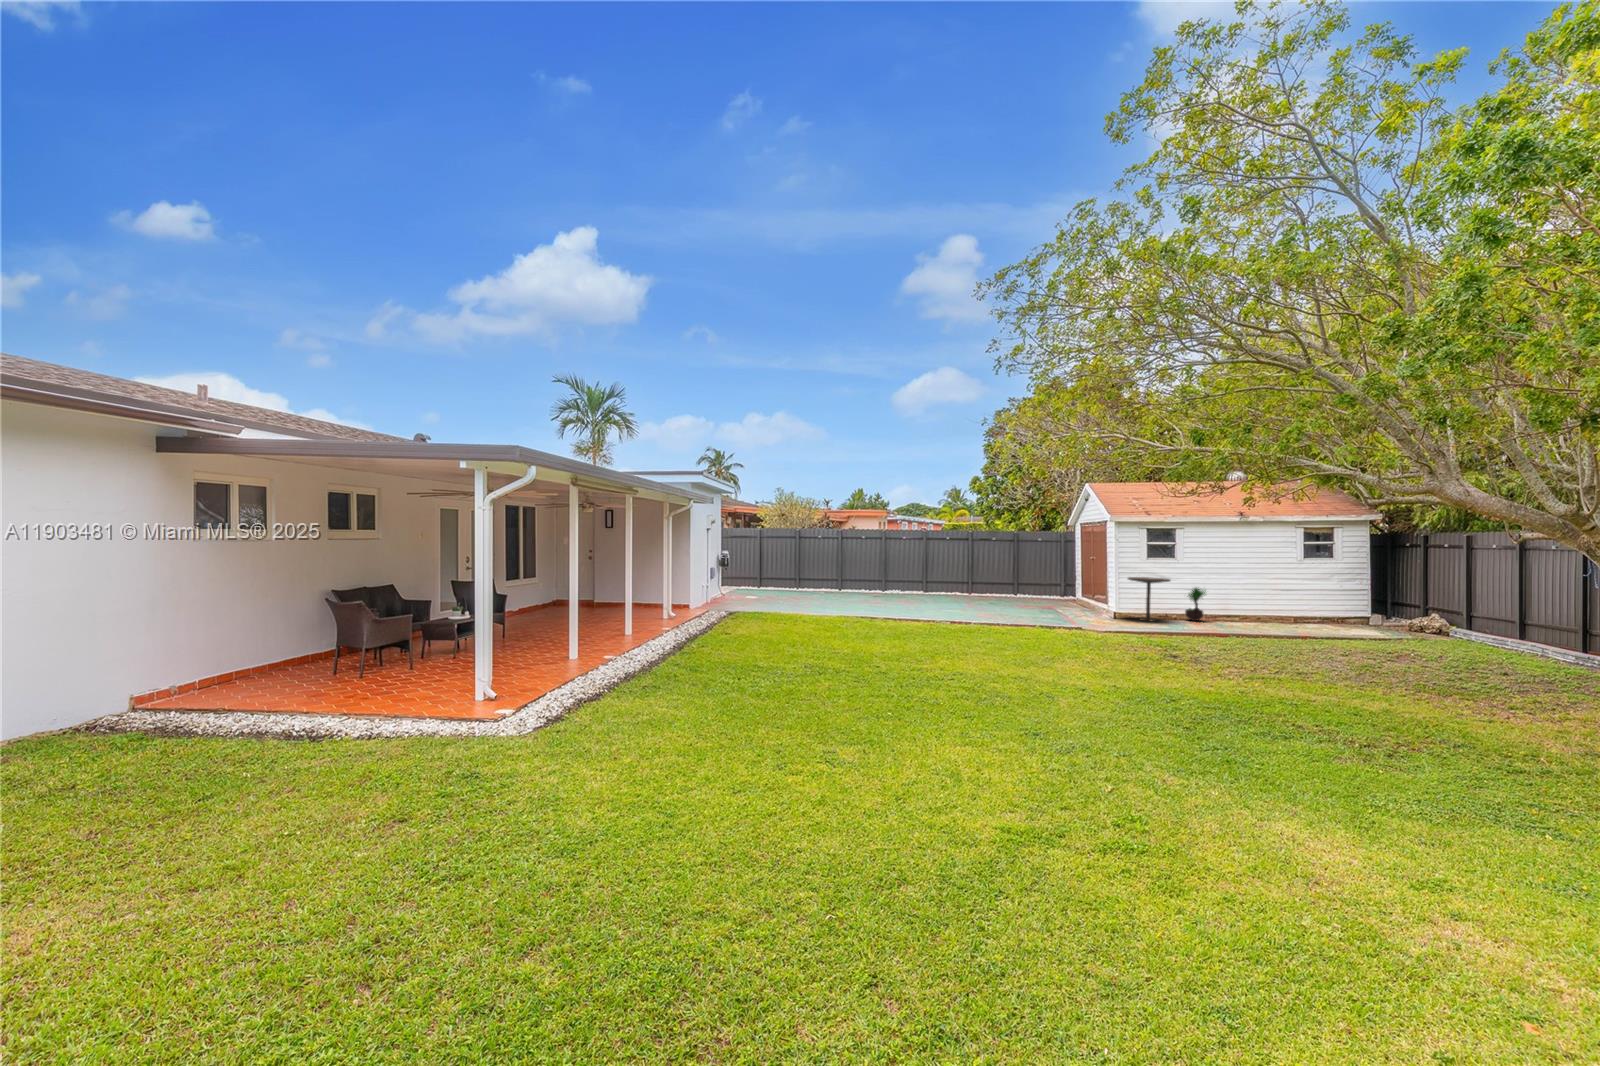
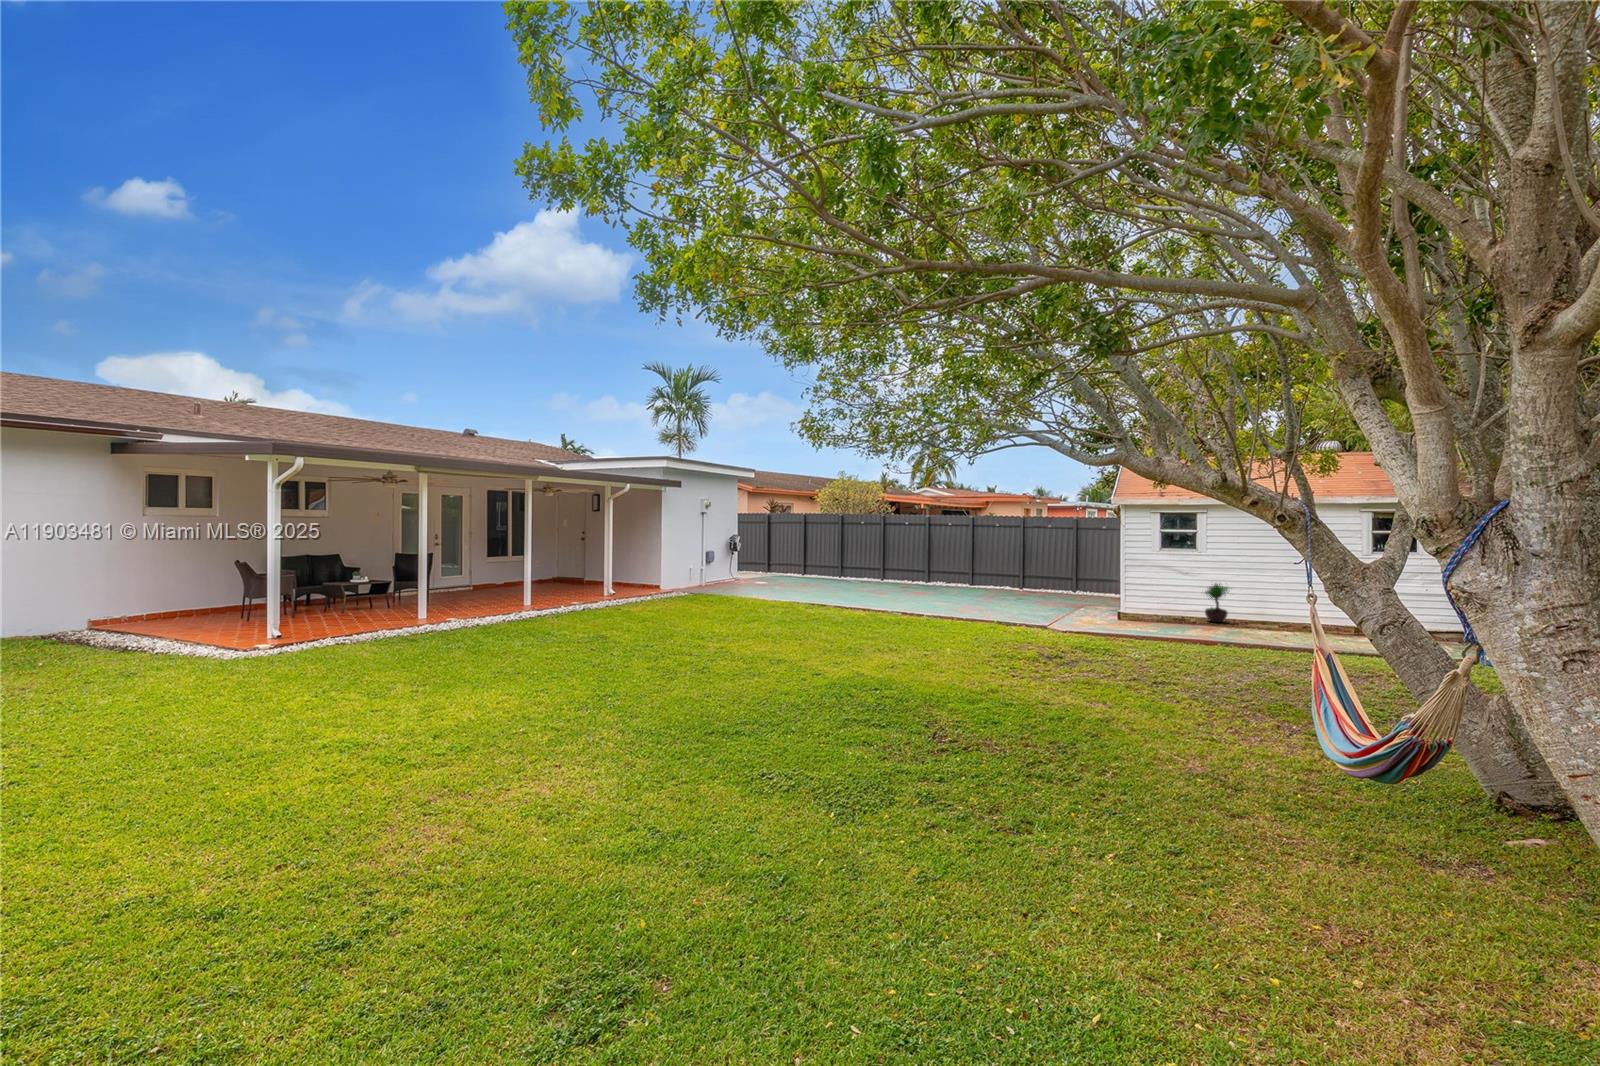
pedestal table: present [1128,577,1170,621] -> none [1129,571,1181,621]

